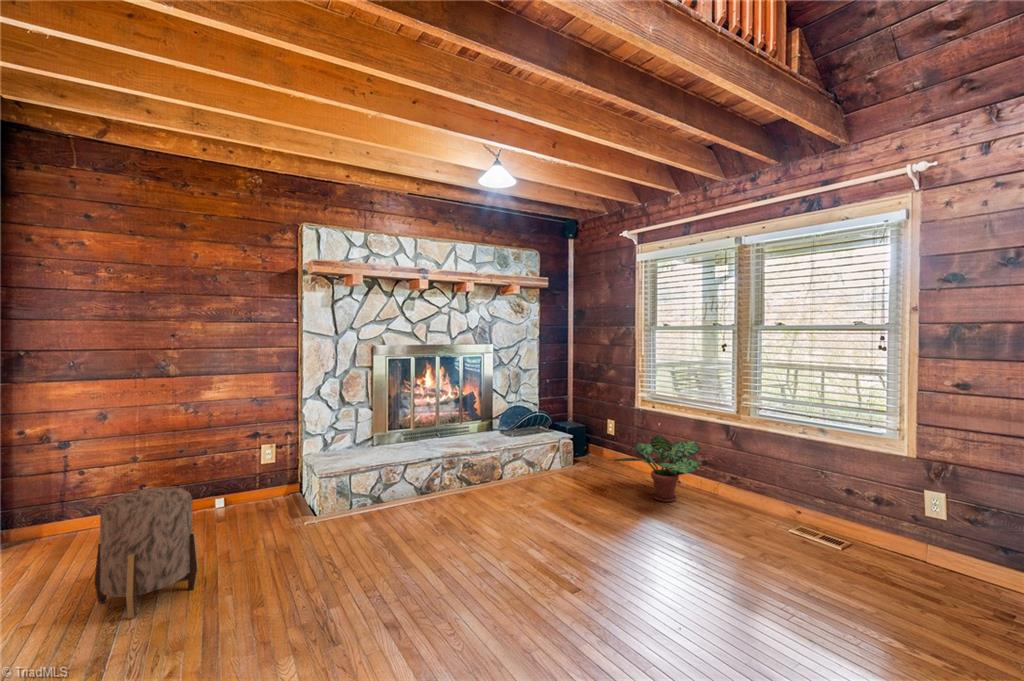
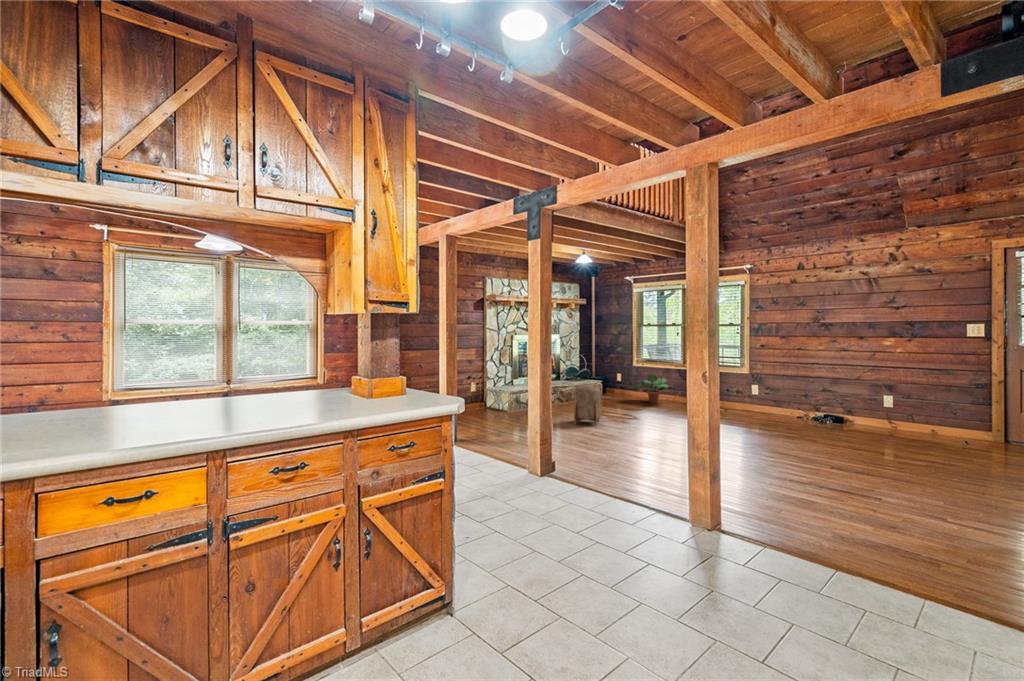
ottoman: present [94,487,199,618] -> present [574,385,600,425]

